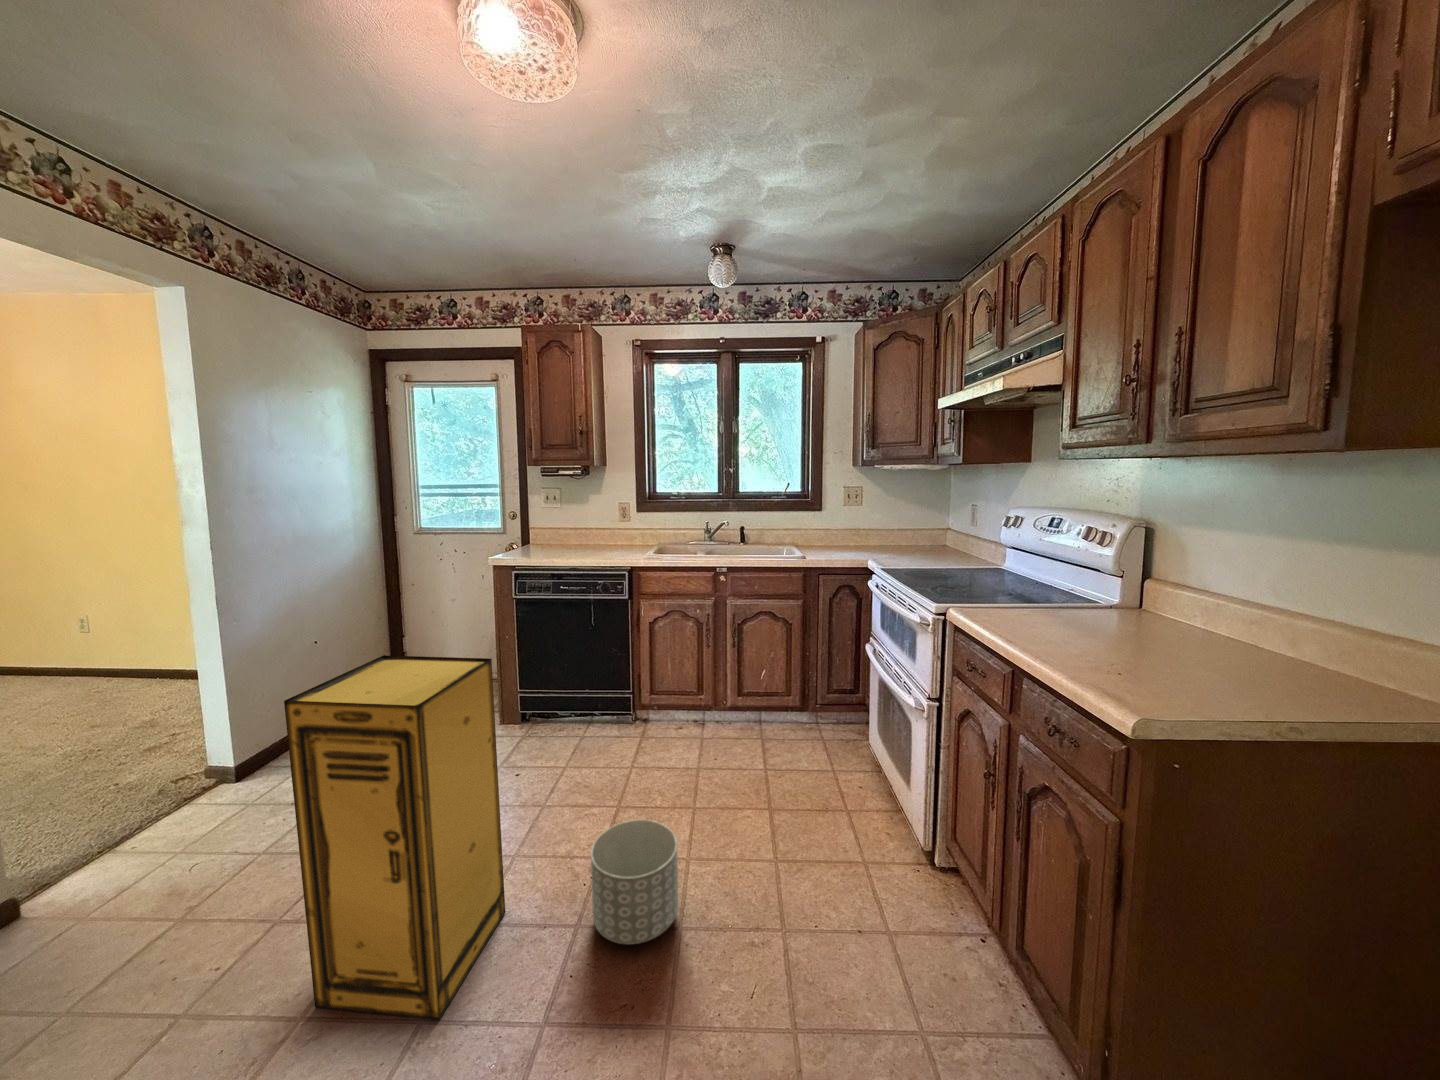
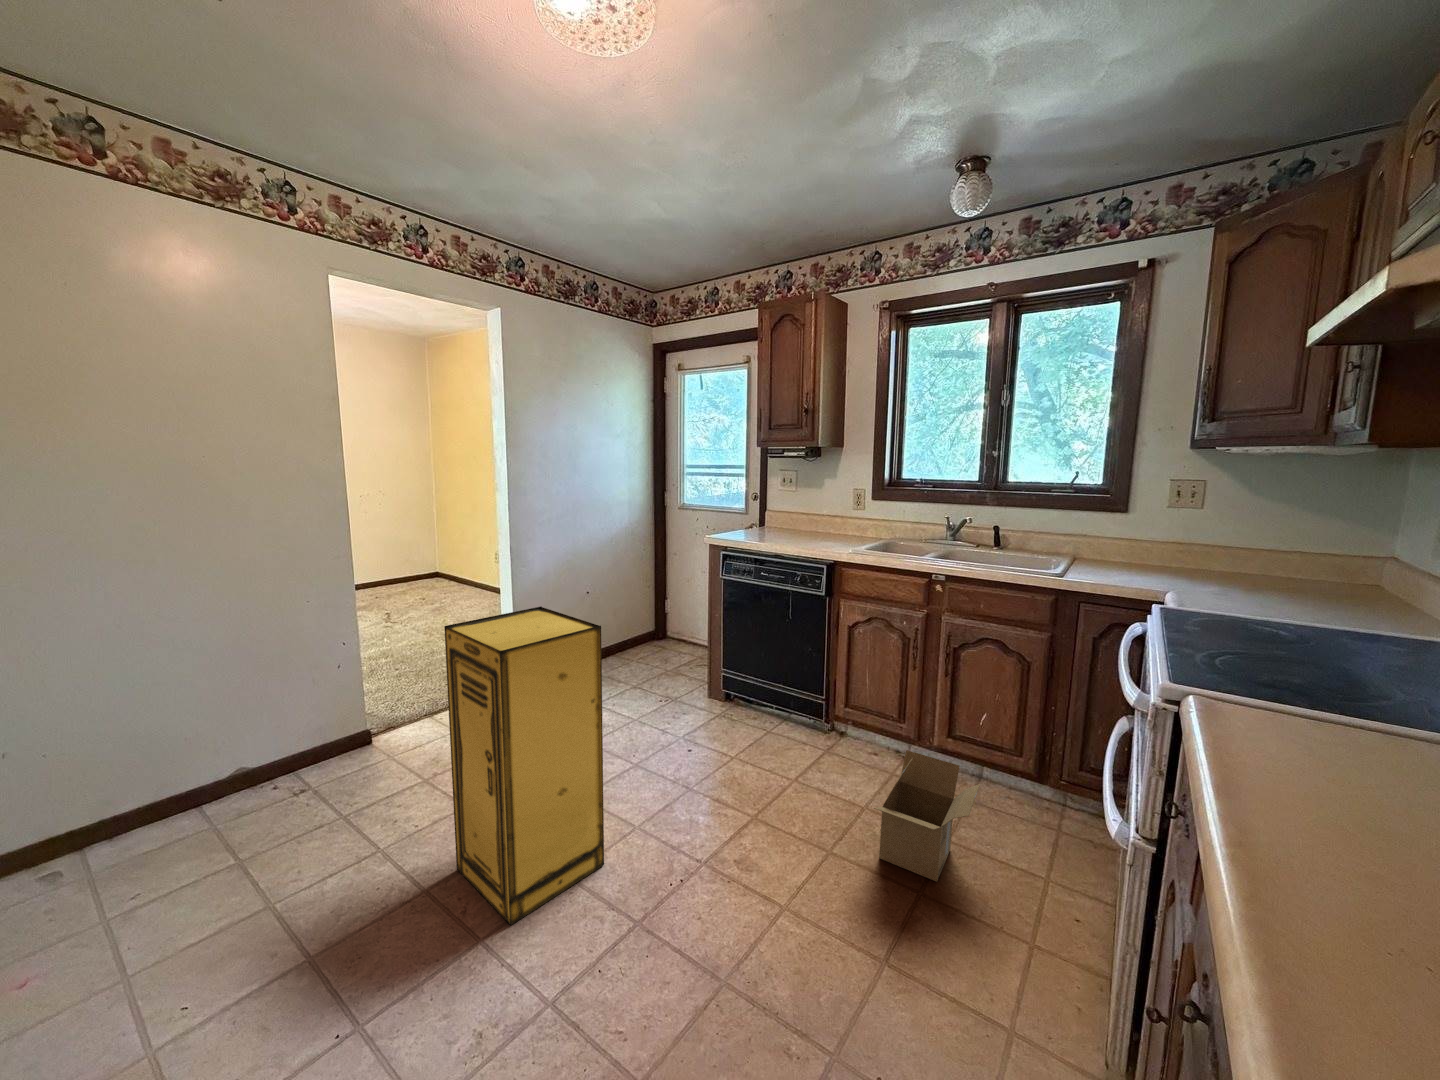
cardboard box: none [731,709,797,800] -> present [874,750,980,882]
planter: present [591,820,678,944] -> none [652,825,744,958]

